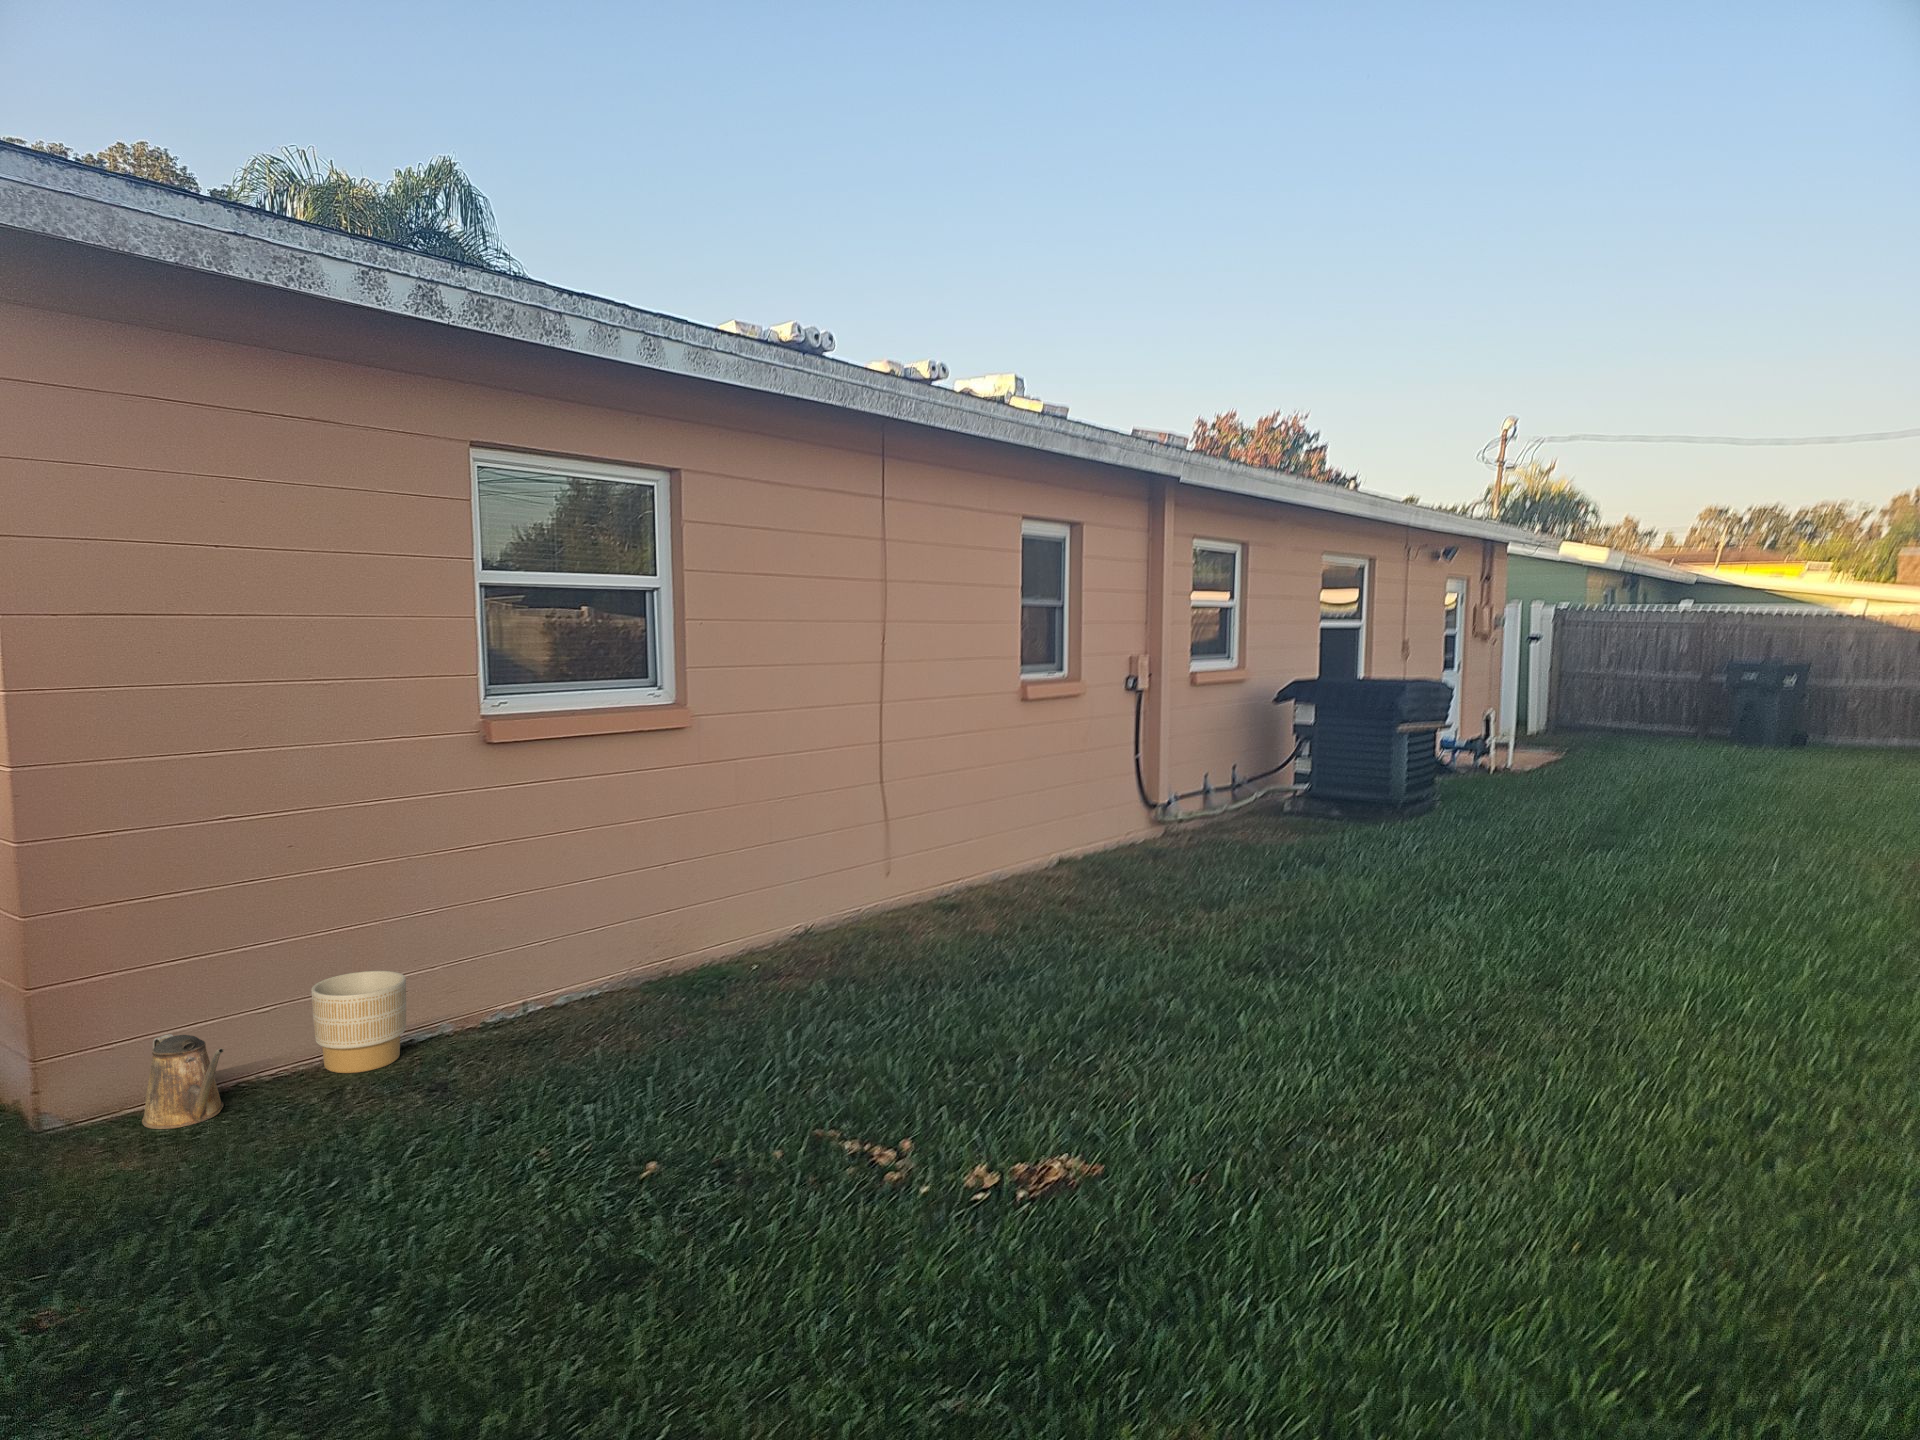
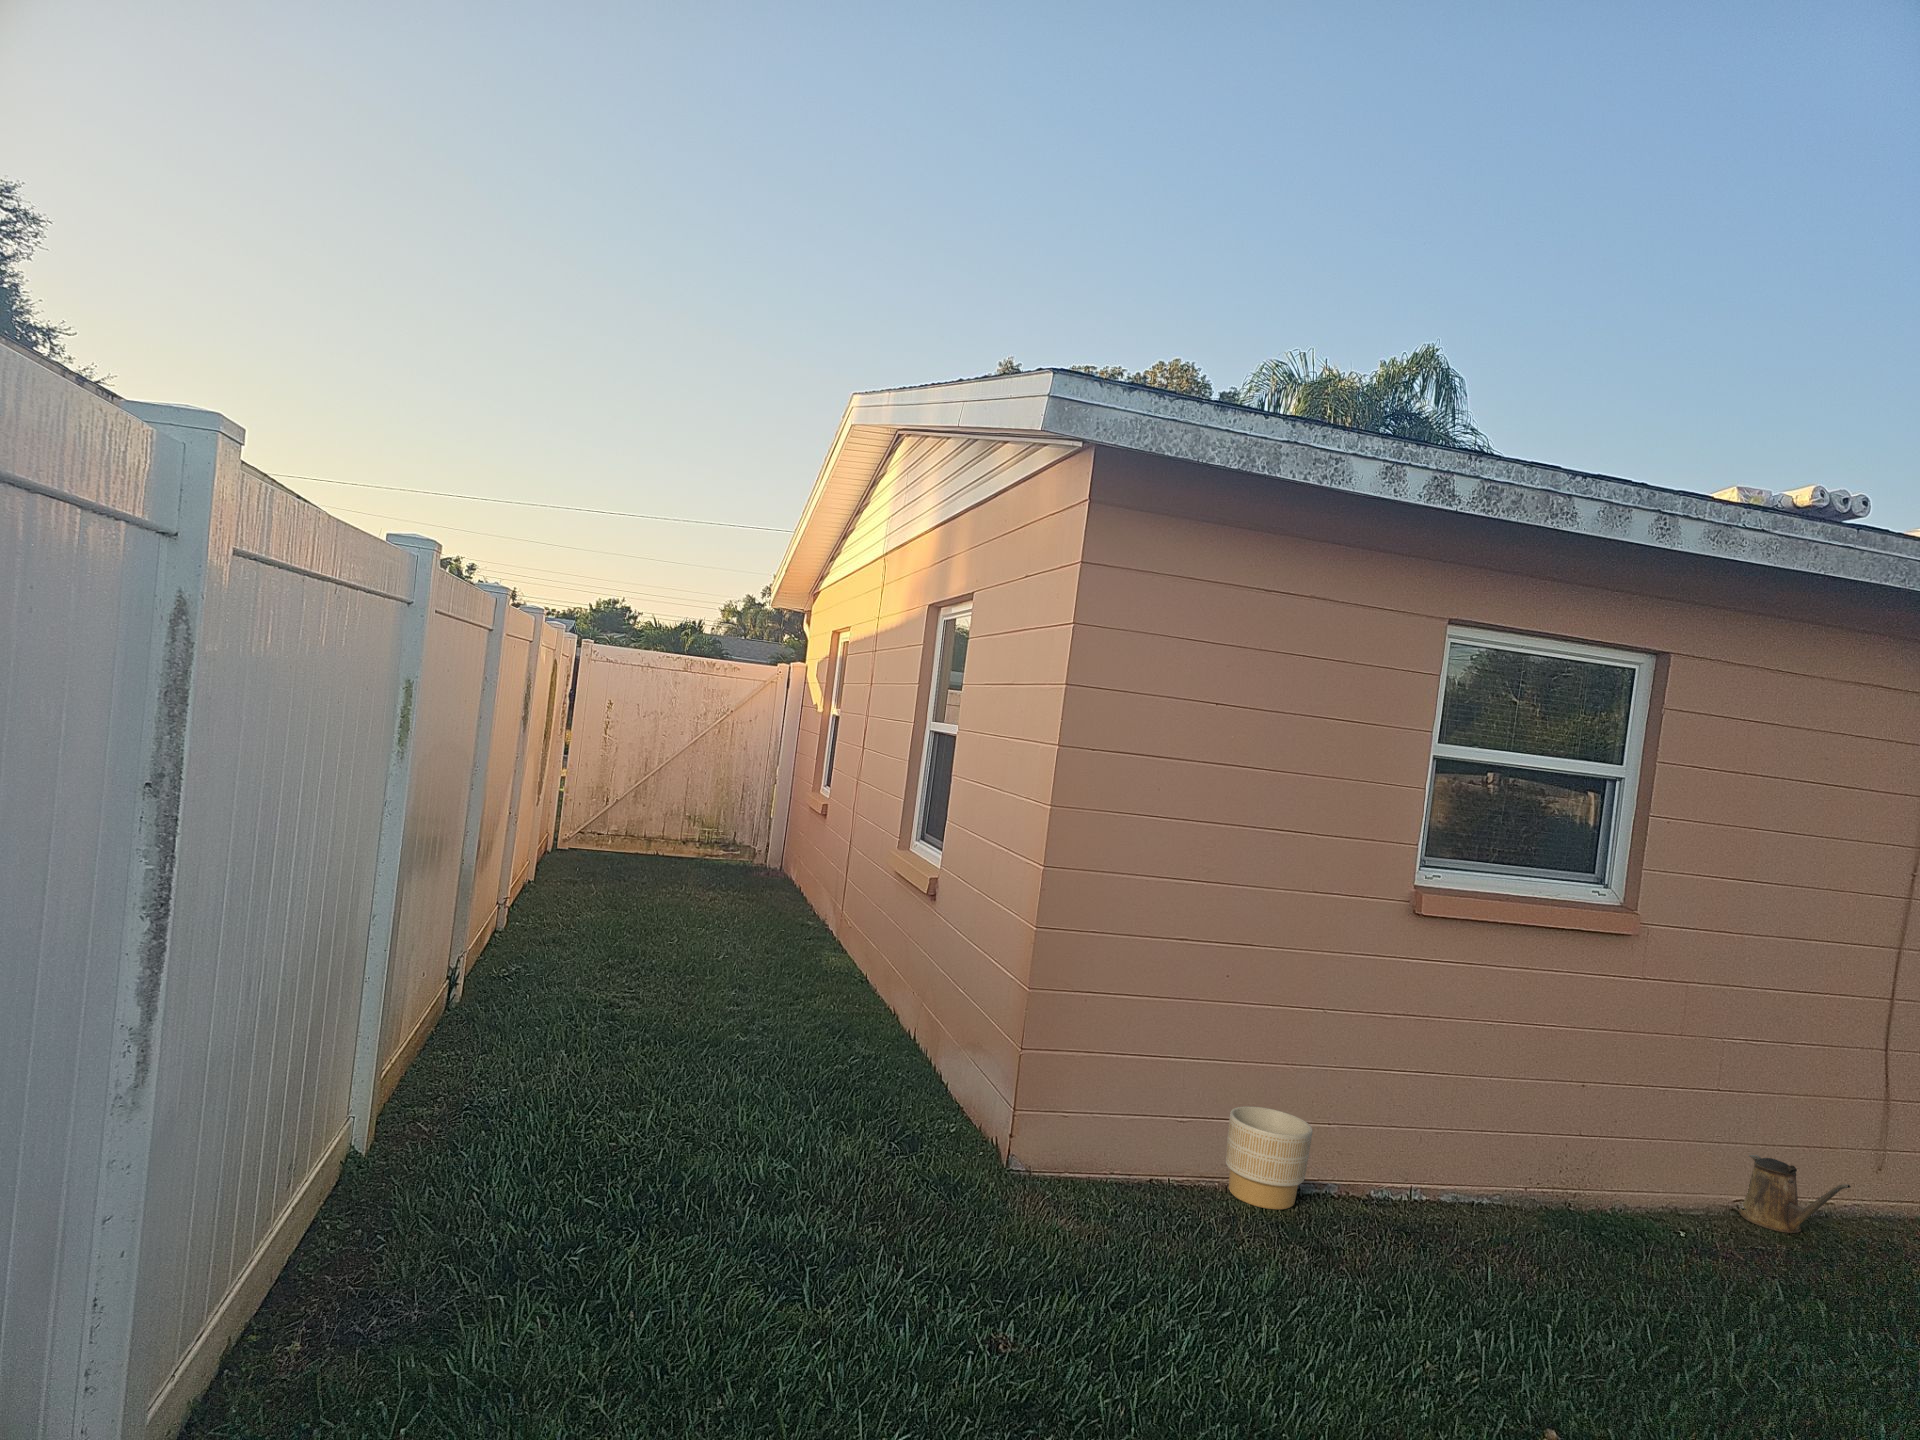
watering can: present [142,1034,224,1129] -> present [1738,1155,1851,1233]

